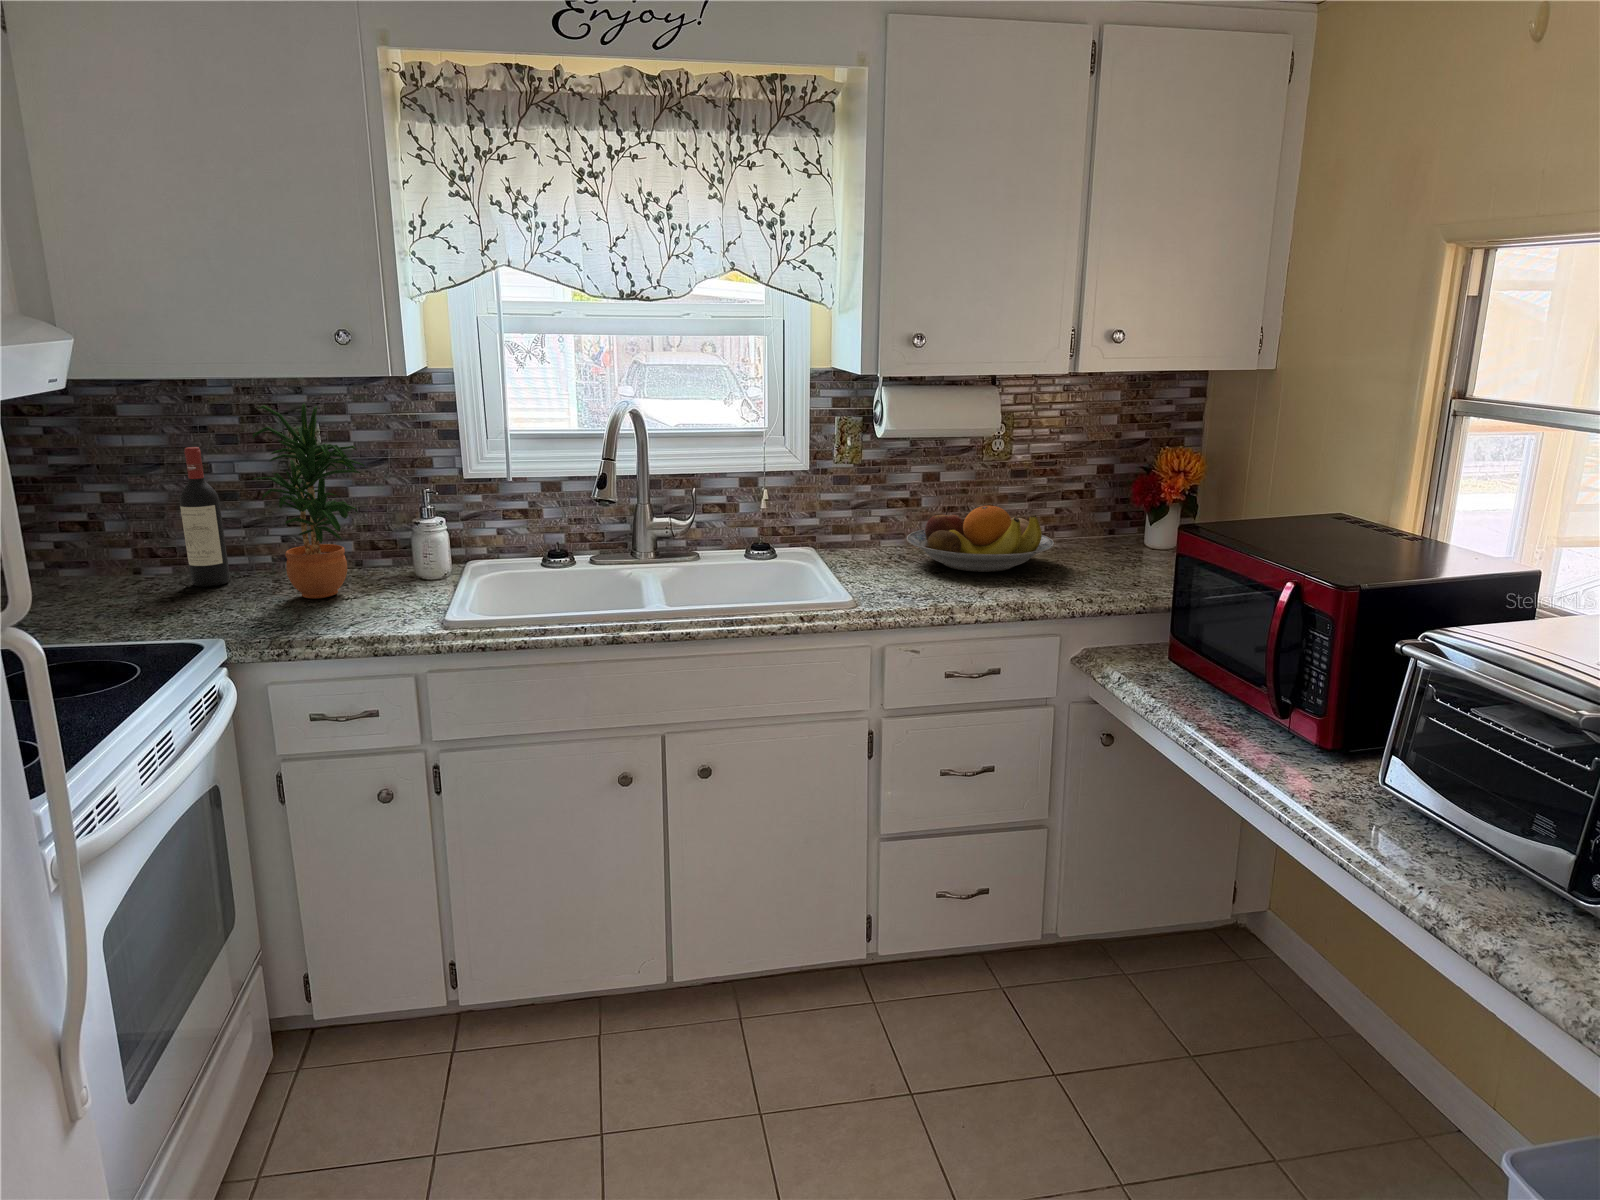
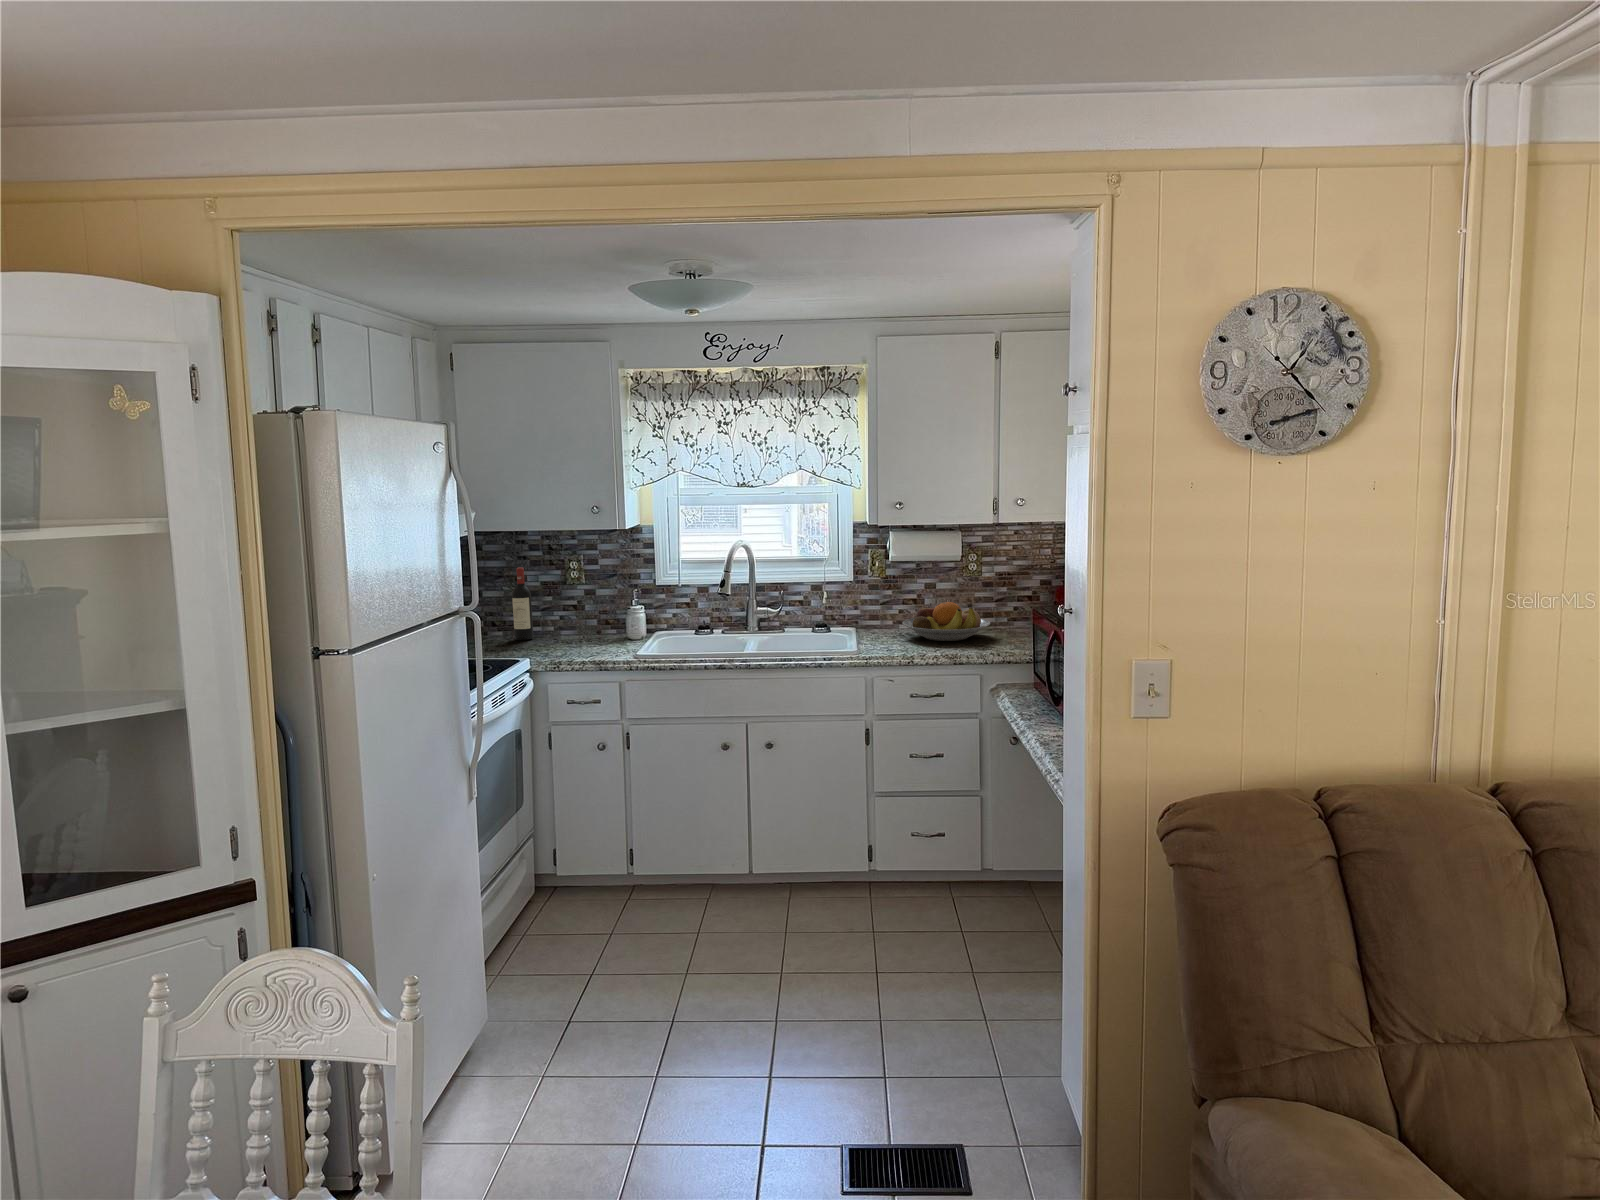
potted plant: present [252,403,365,599] -> none [547,545,603,646]

